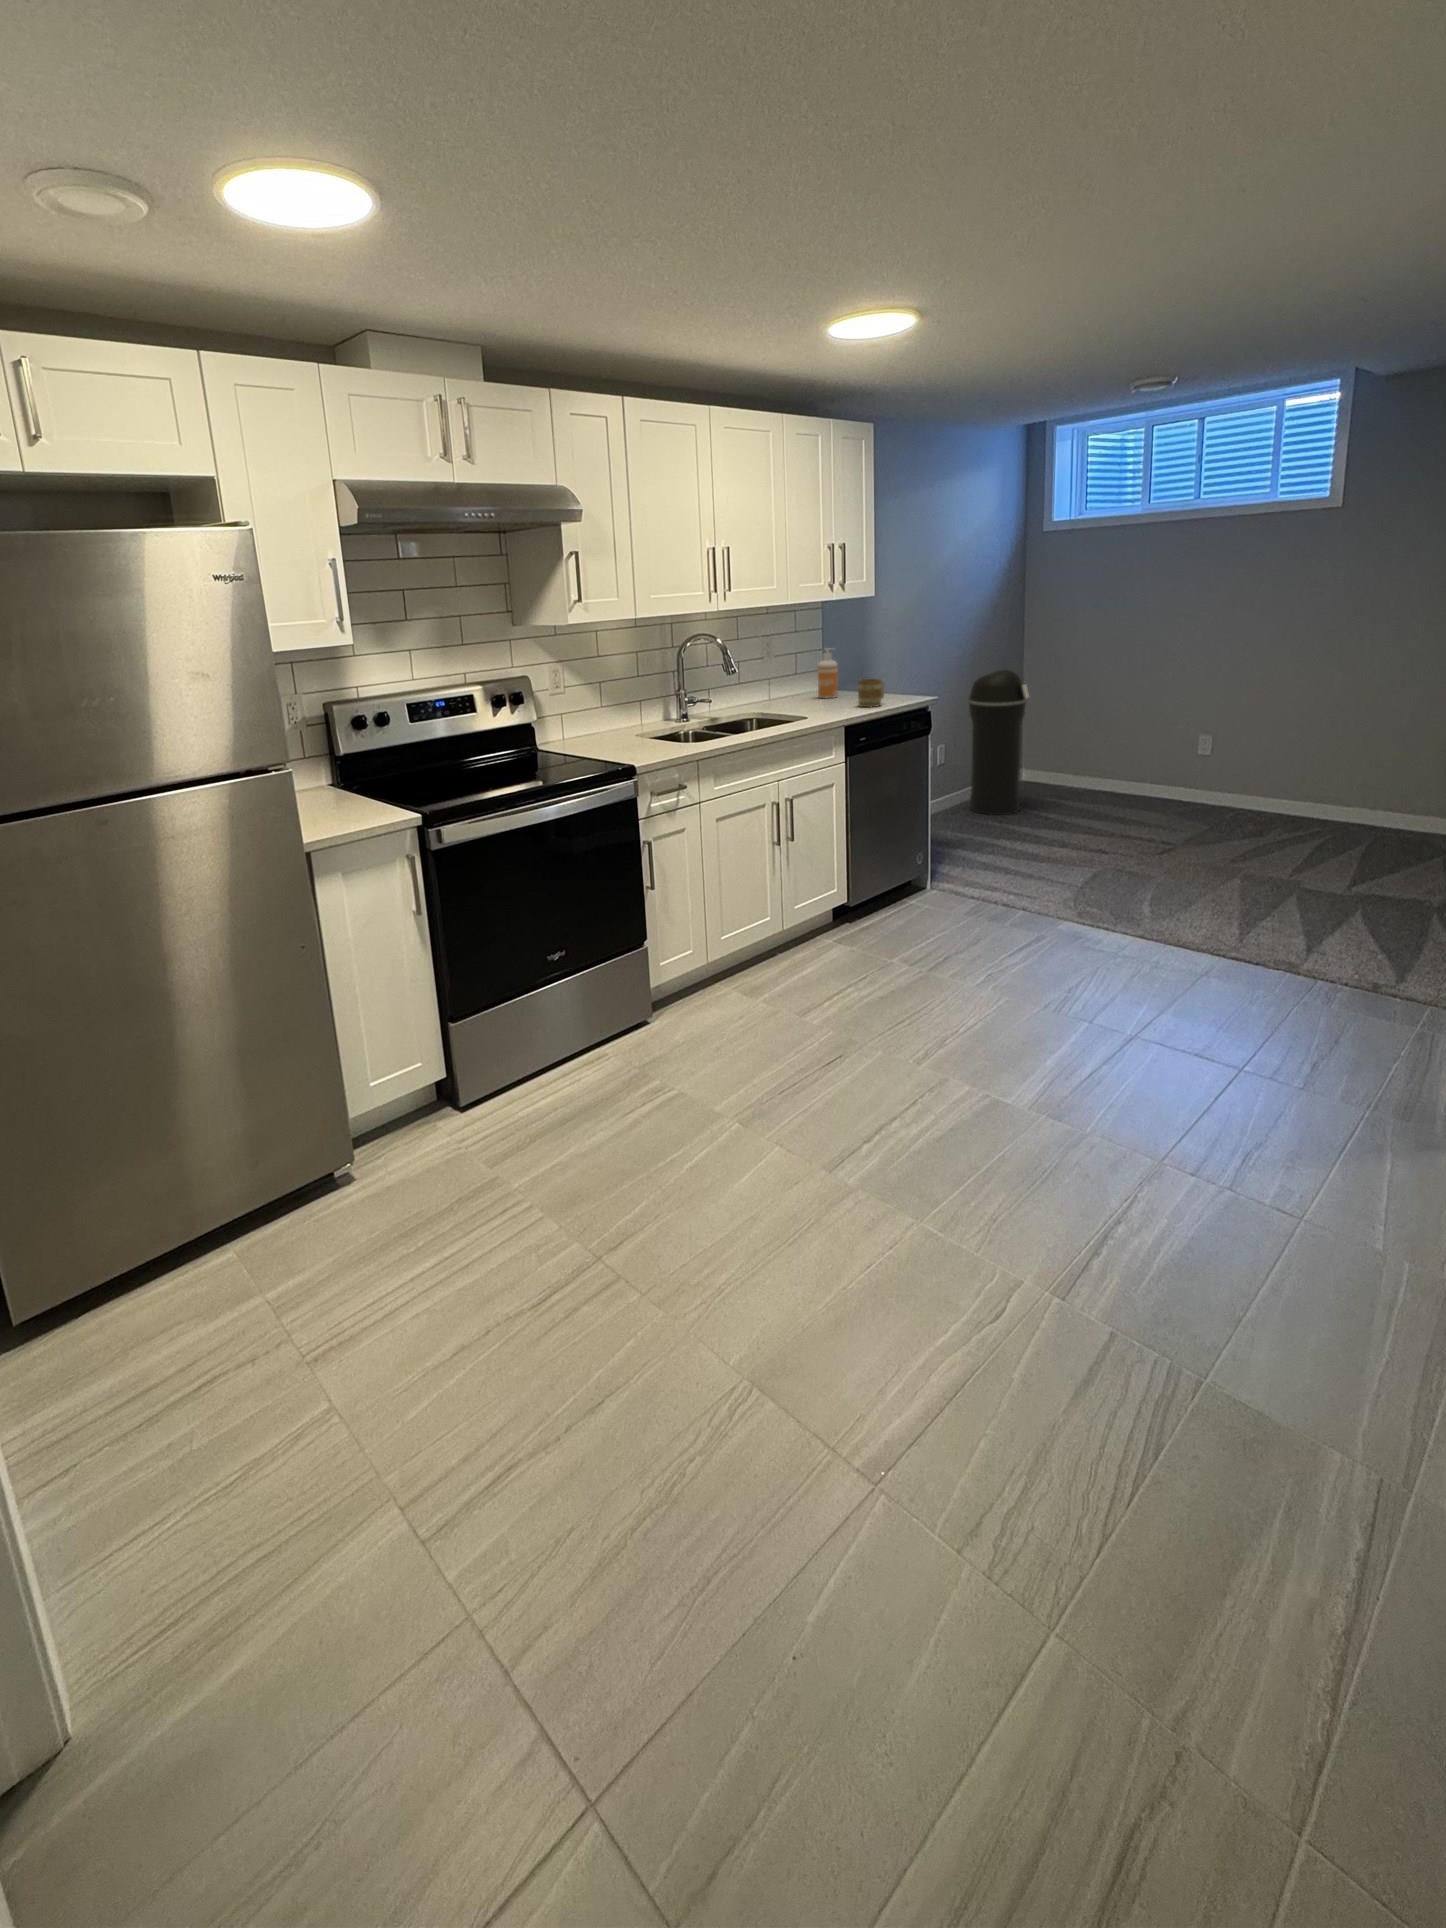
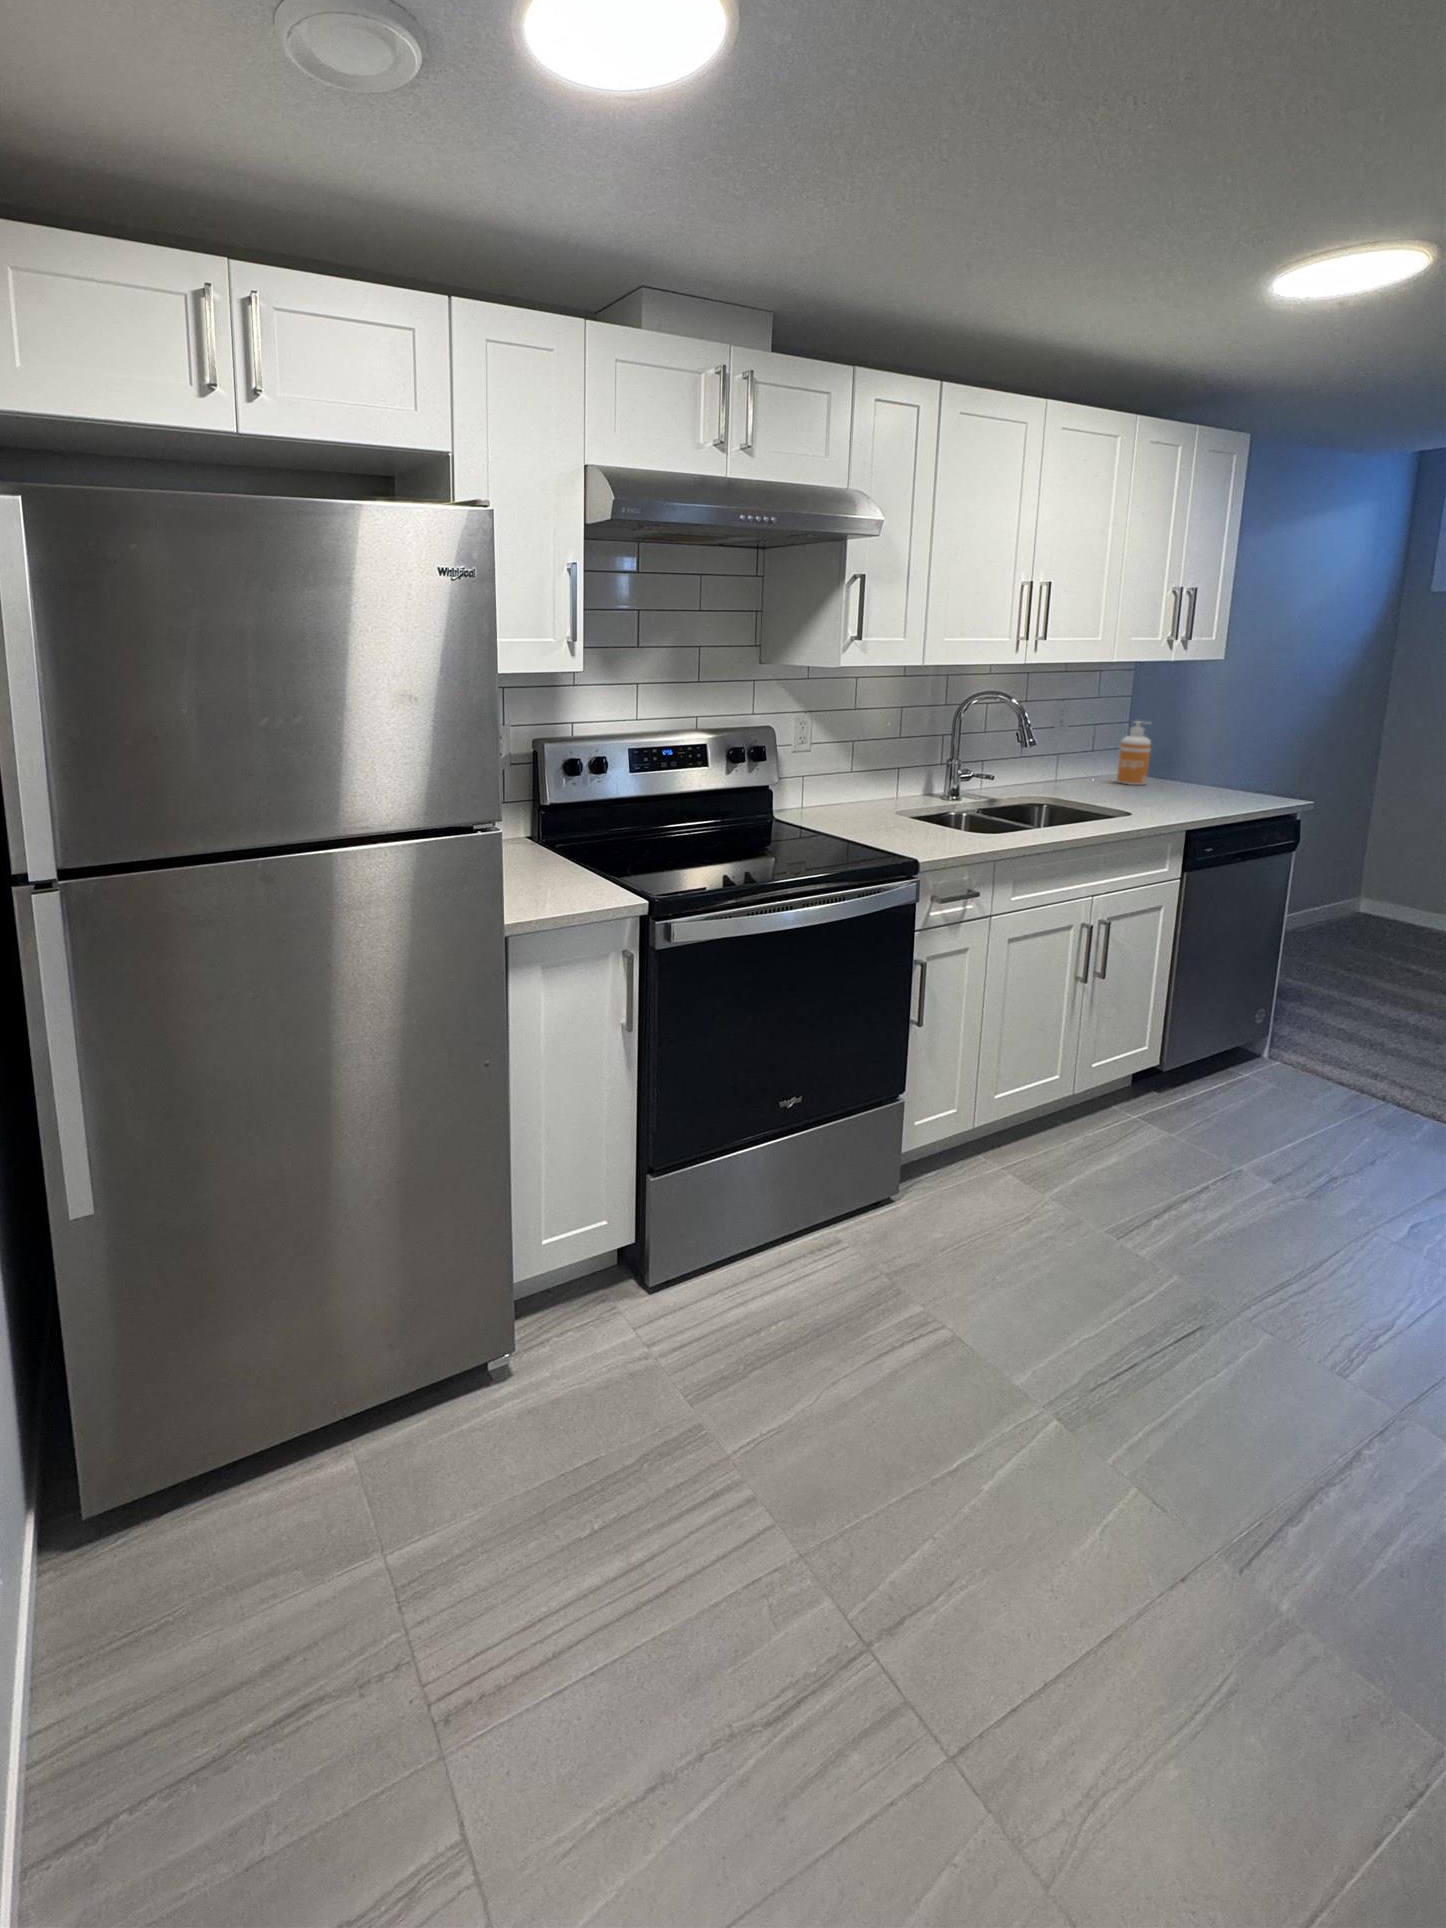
trash can: present [969,670,1030,815] -> none [1292,767,1414,959]
mug: present [858,679,884,707] -> none [1194,767,1237,806]

